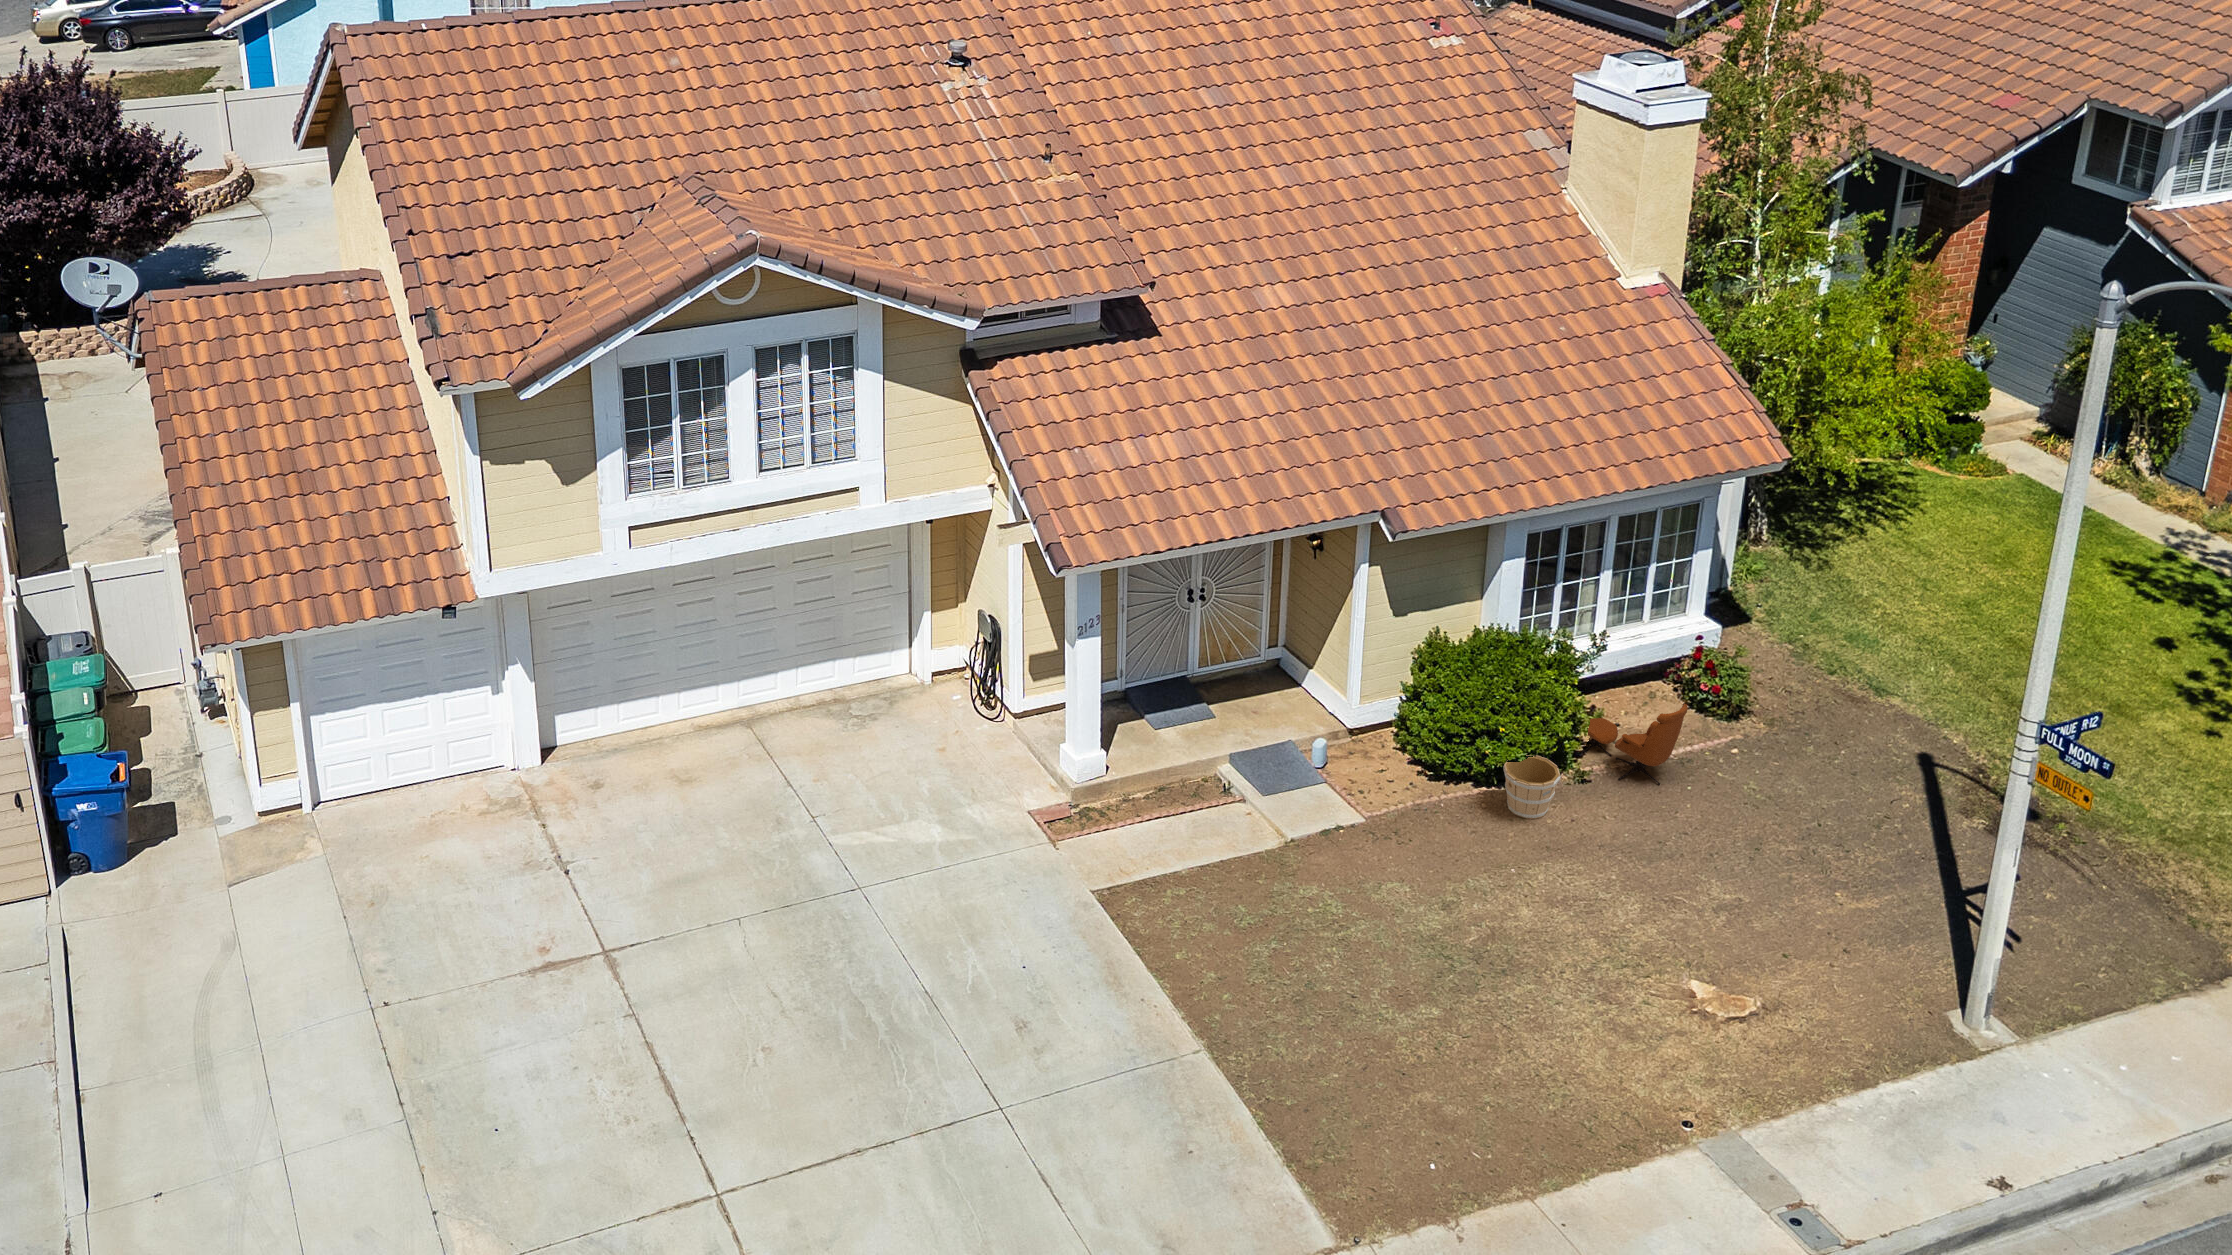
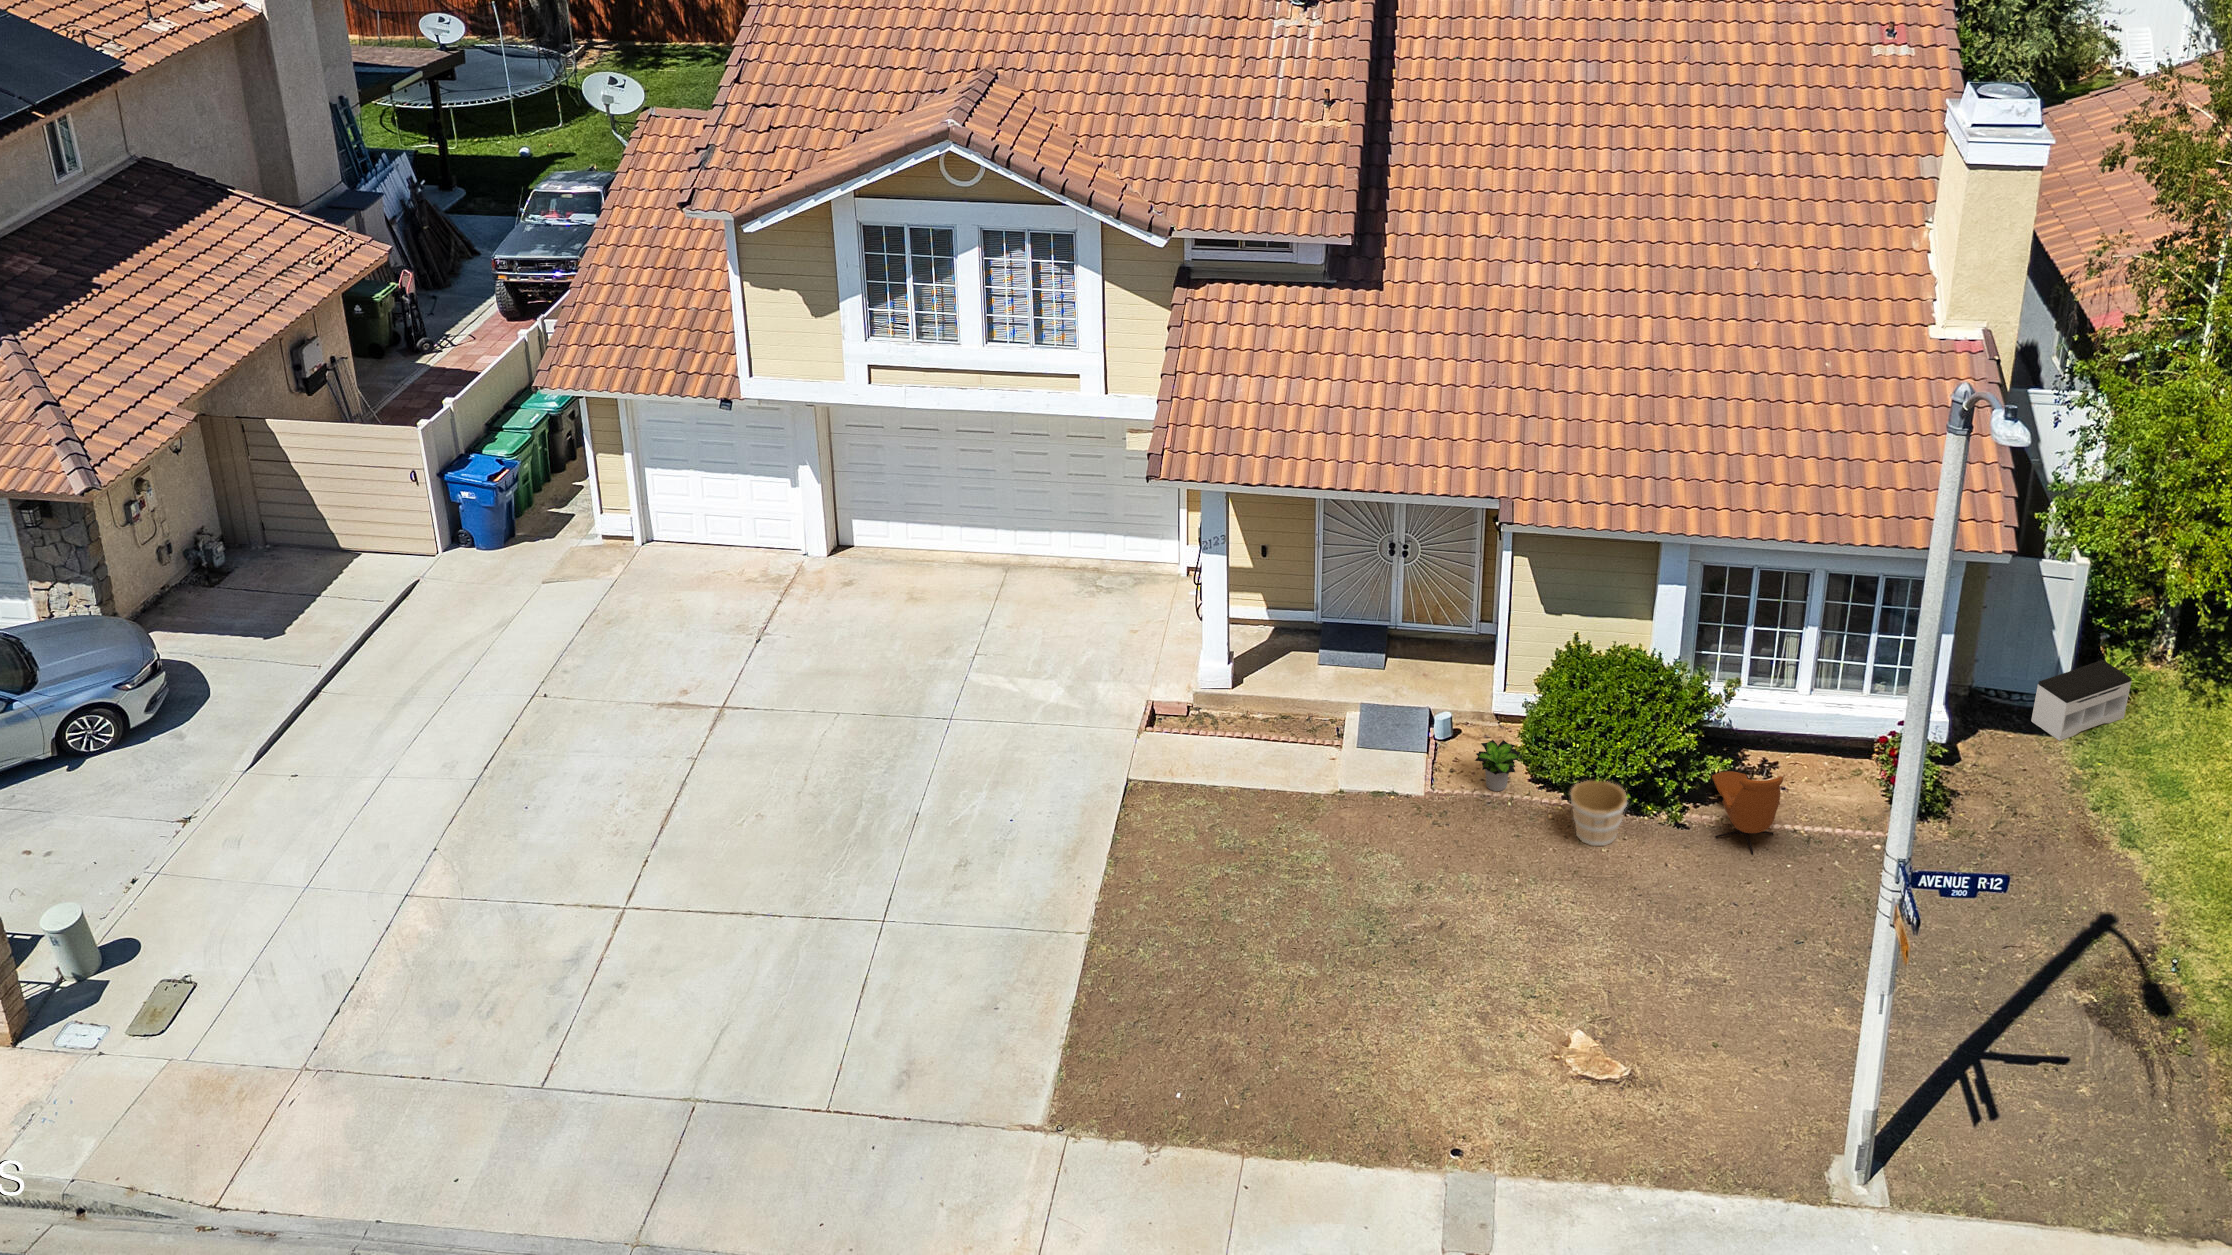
bench: none [1734,547,1798,624] -> present [2031,660,2132,741]
potted plant: none [1387,747,1435,798] -> present [1475,740,1523,791]

